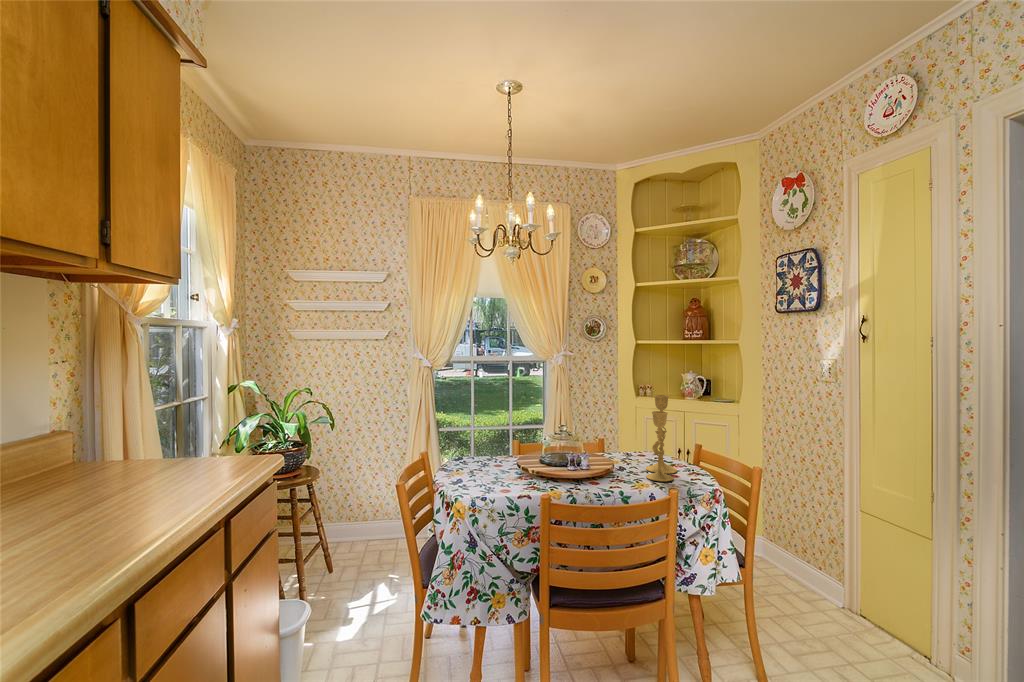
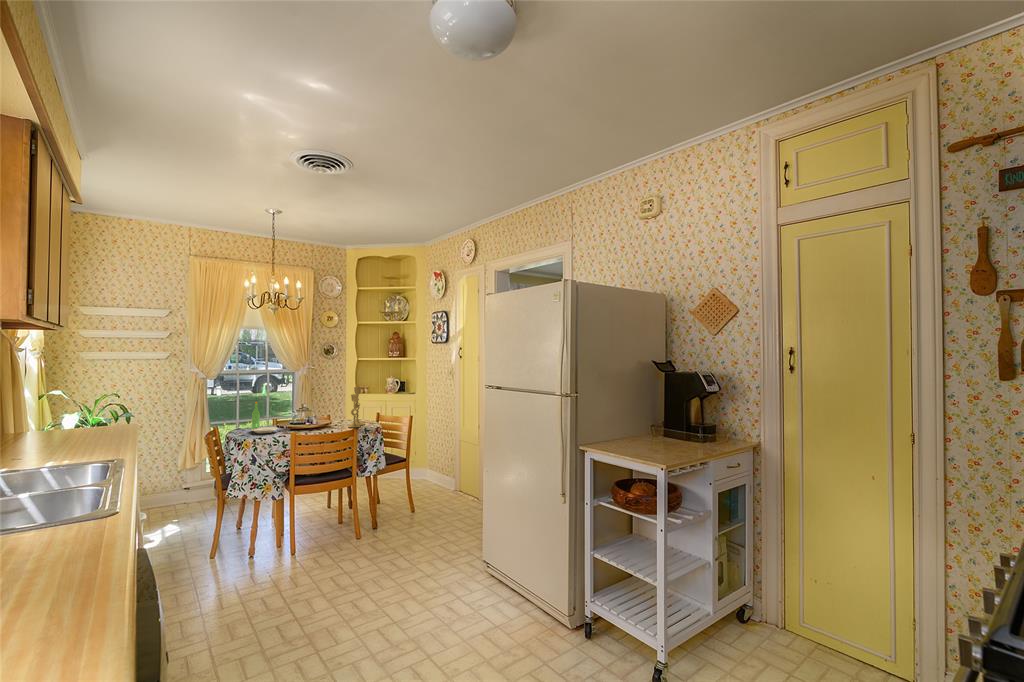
plate: none [473,416,517,481] -> present [251,402,277,433]

